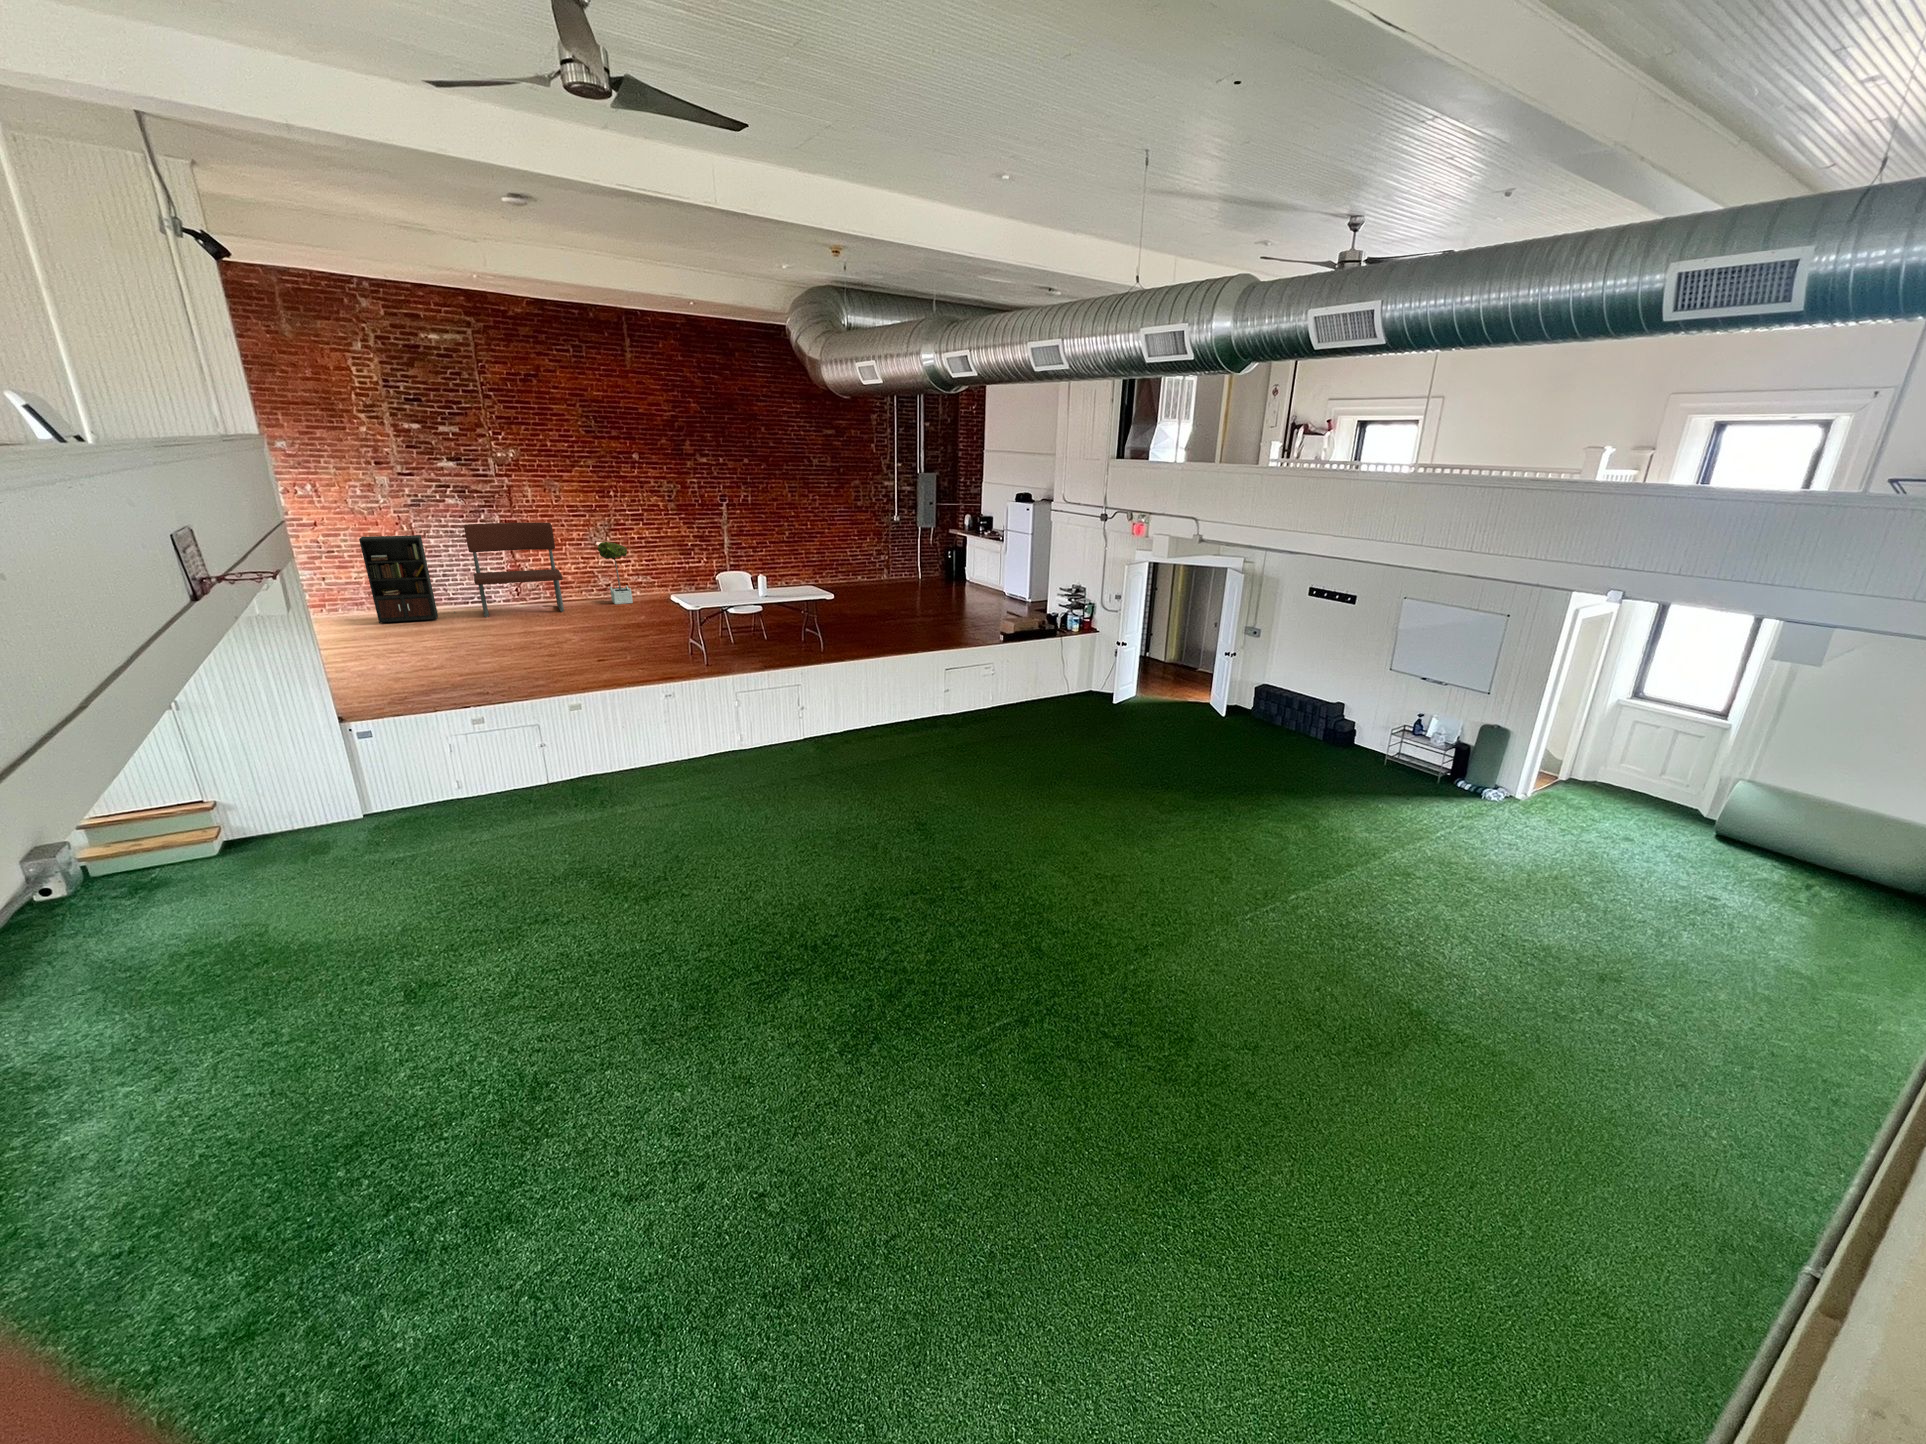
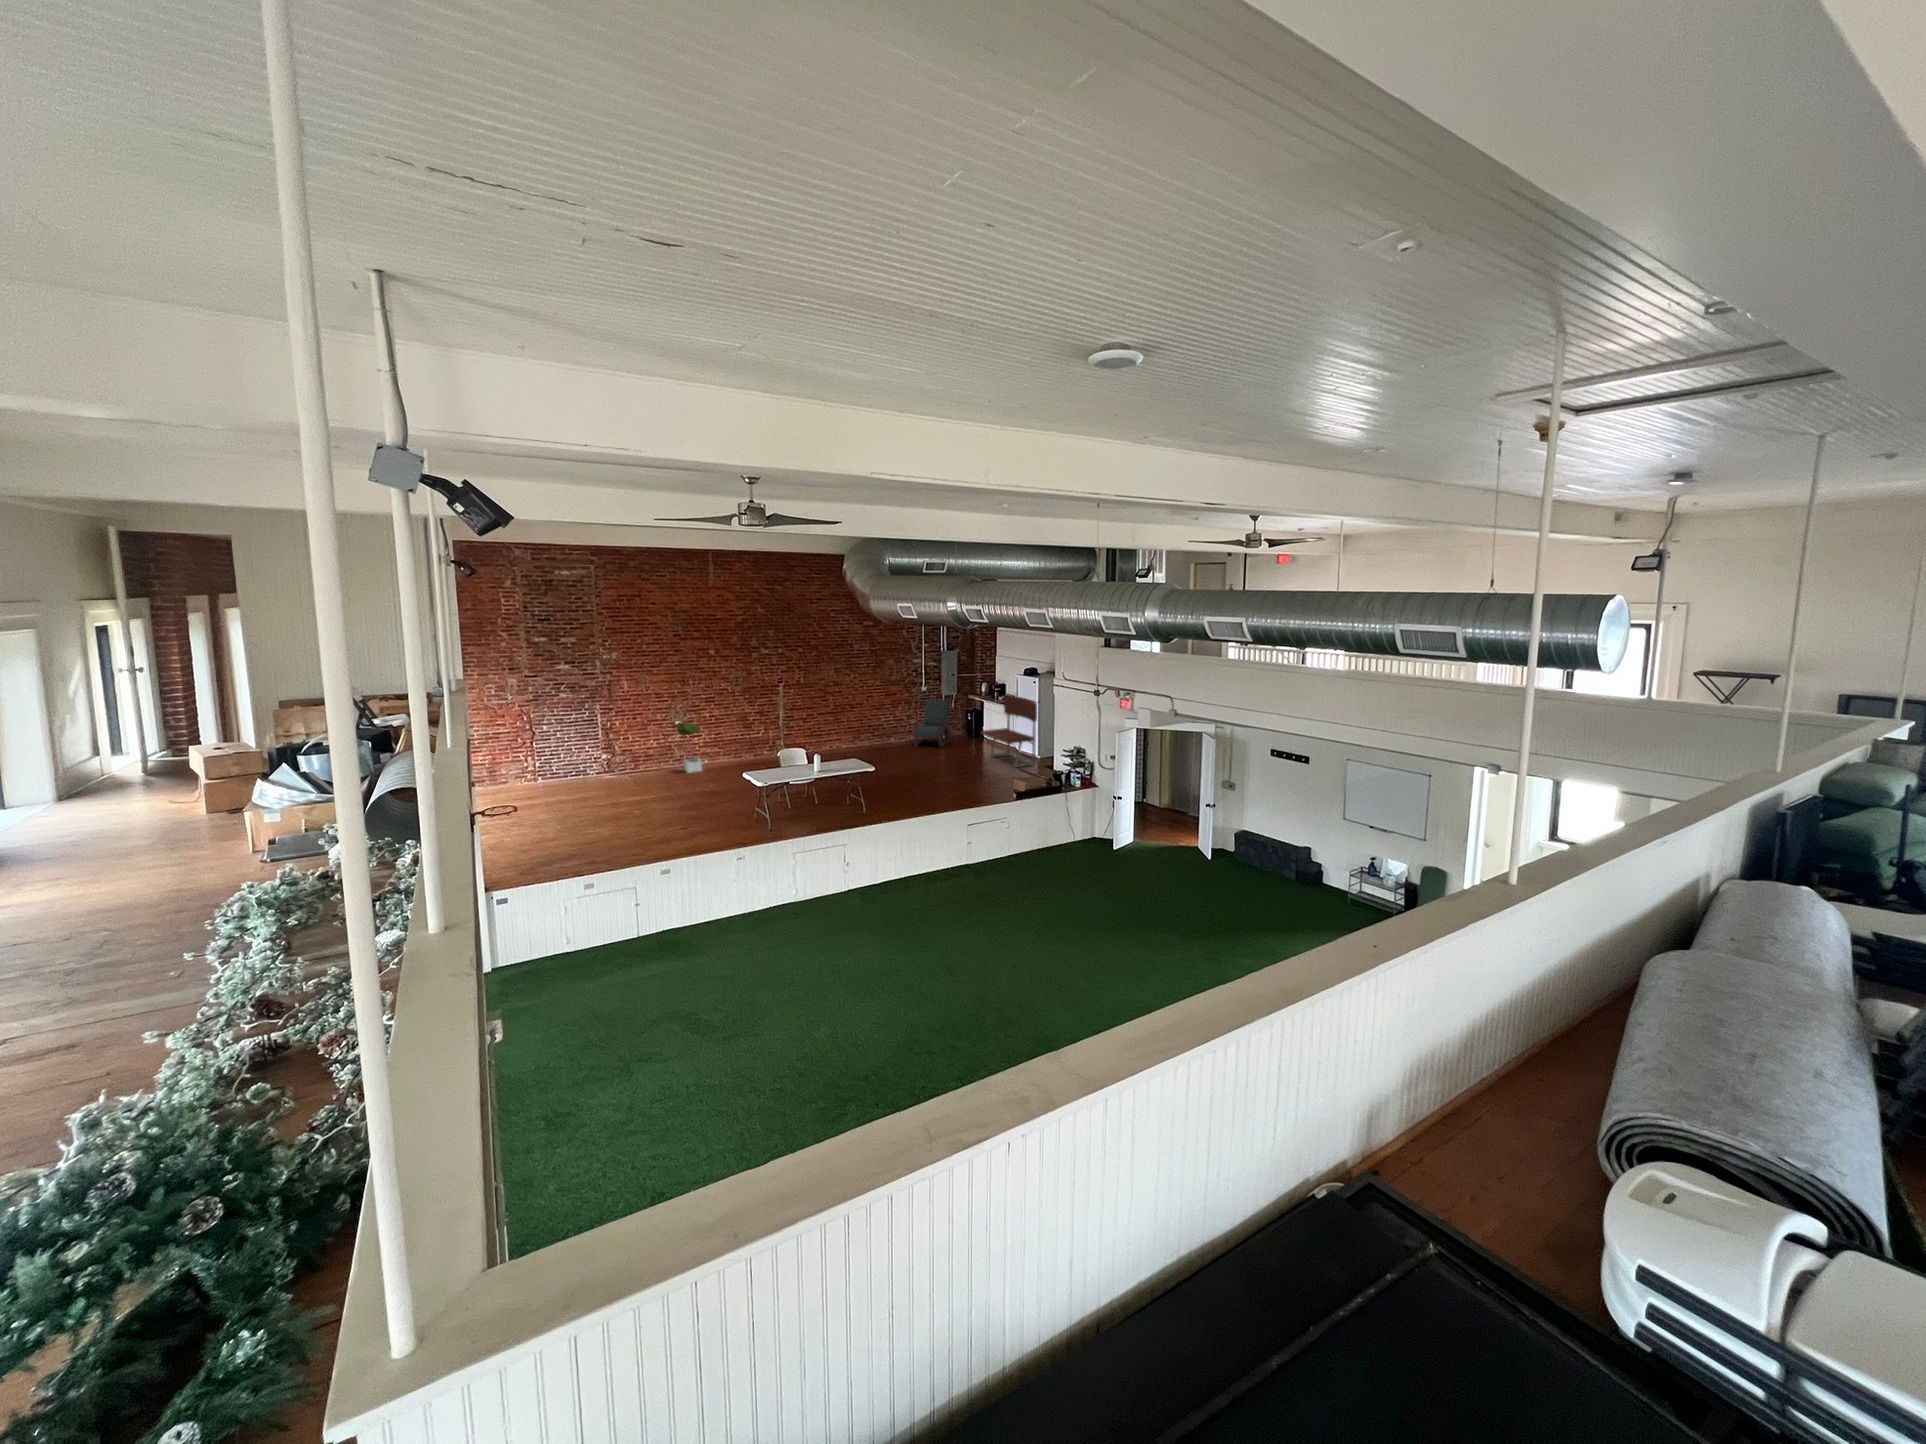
bench: present [464,522,564,617] -> present [981,696,1037,767]
lounge chair: none [883,530,927,588] -> present [913,699,950,748]
bookcase: present [359,535,455,623] -> none [491,725,557,798]

